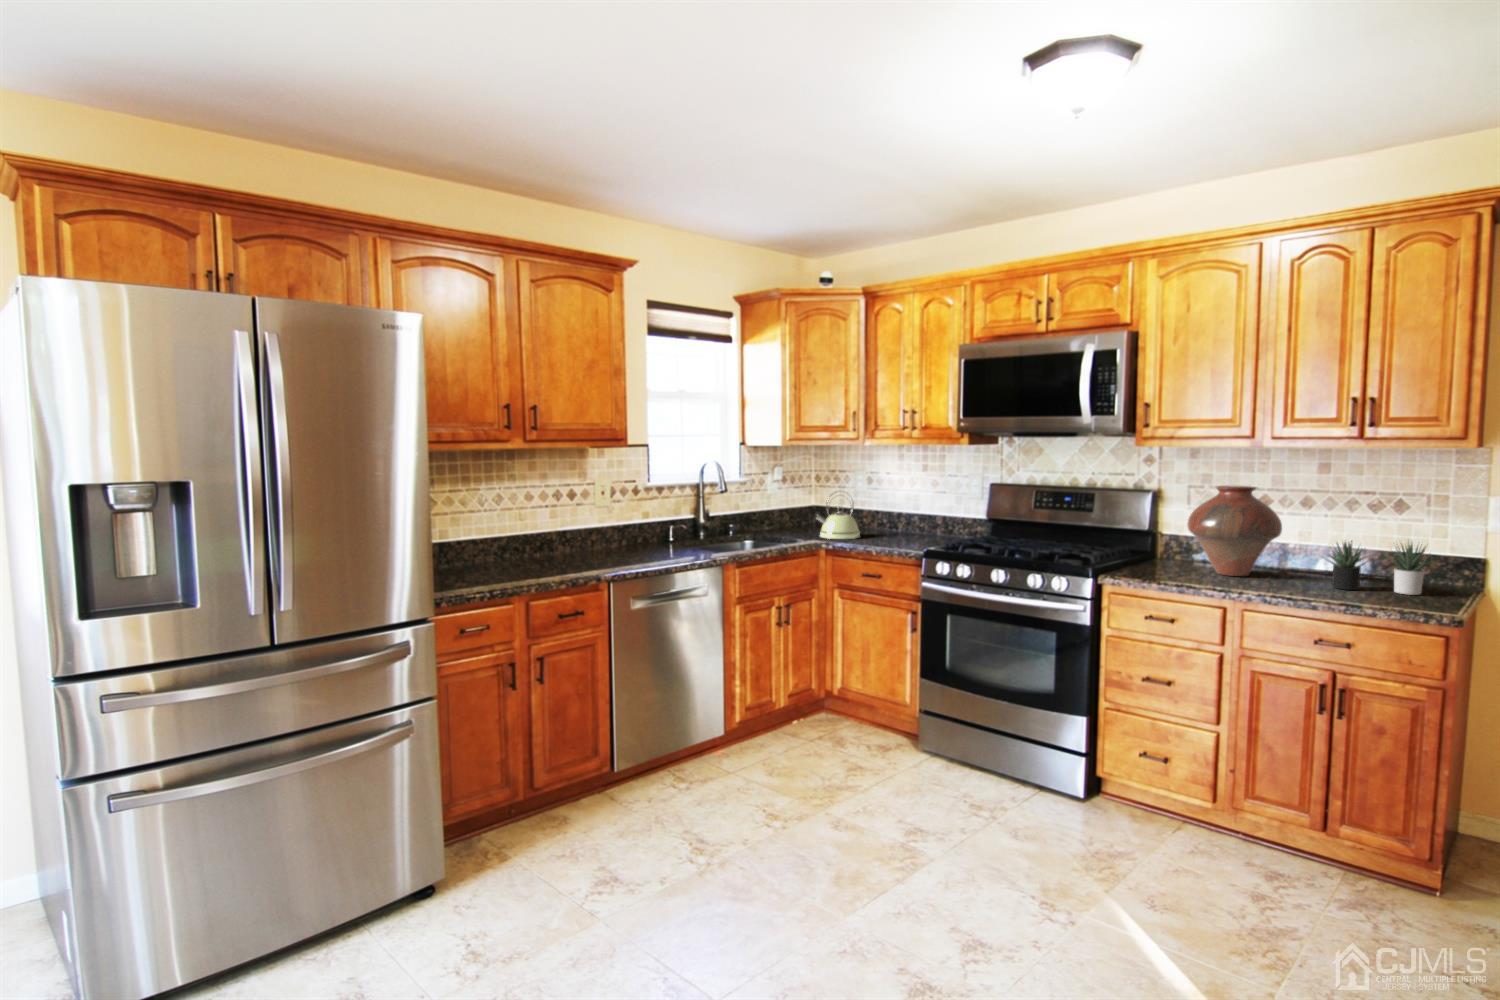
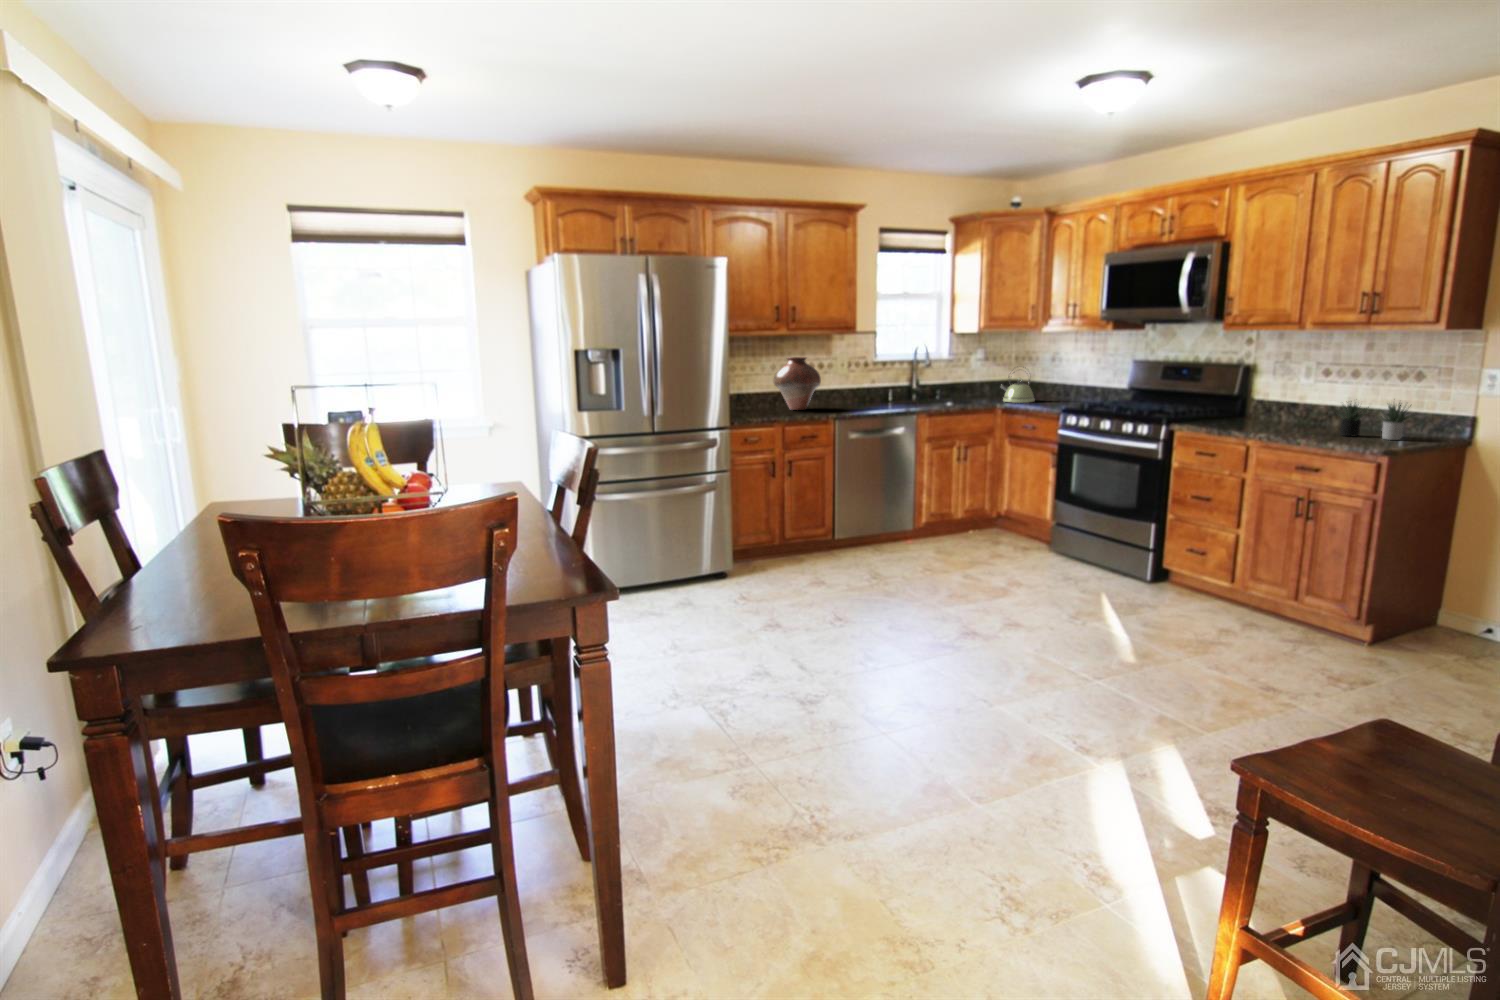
vase: present [1187,486,1282,576] -> present [773,357,821,410]

